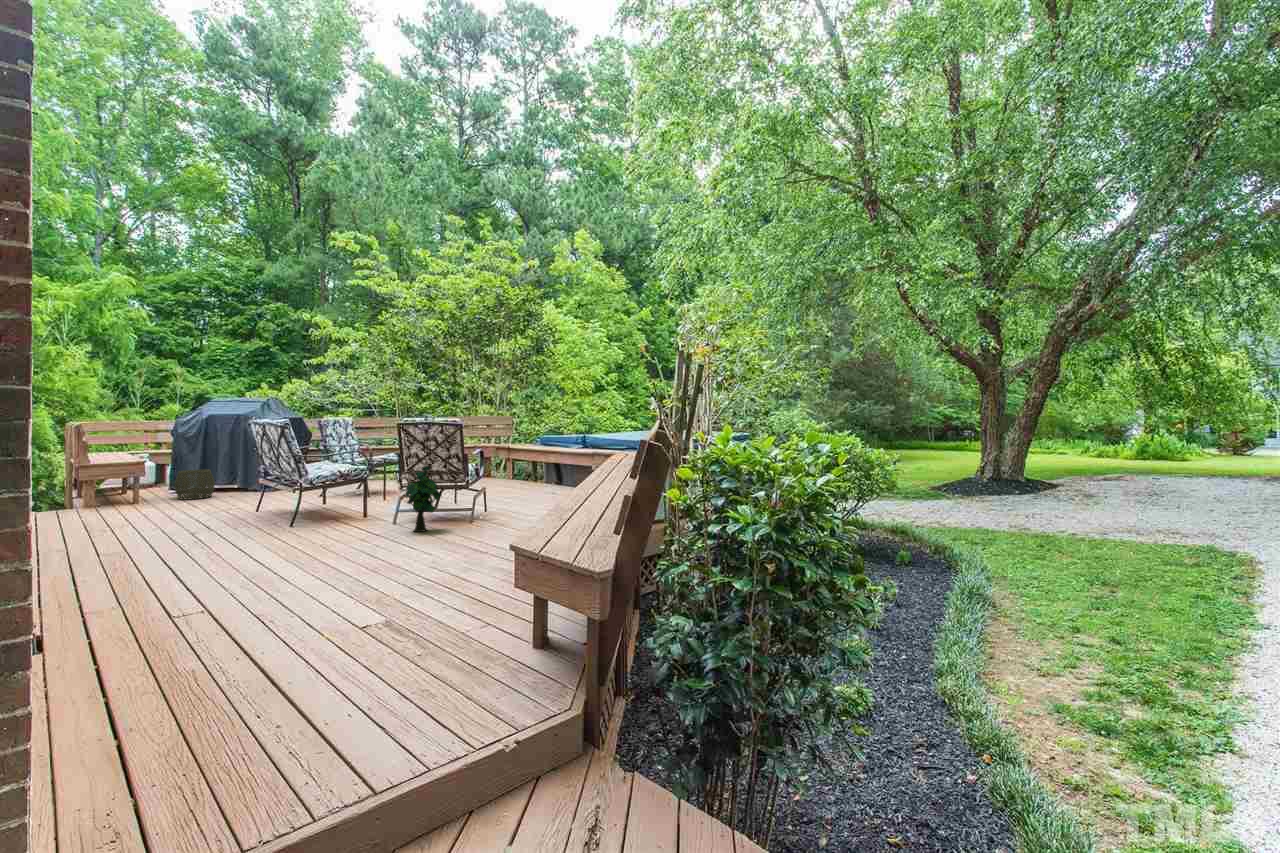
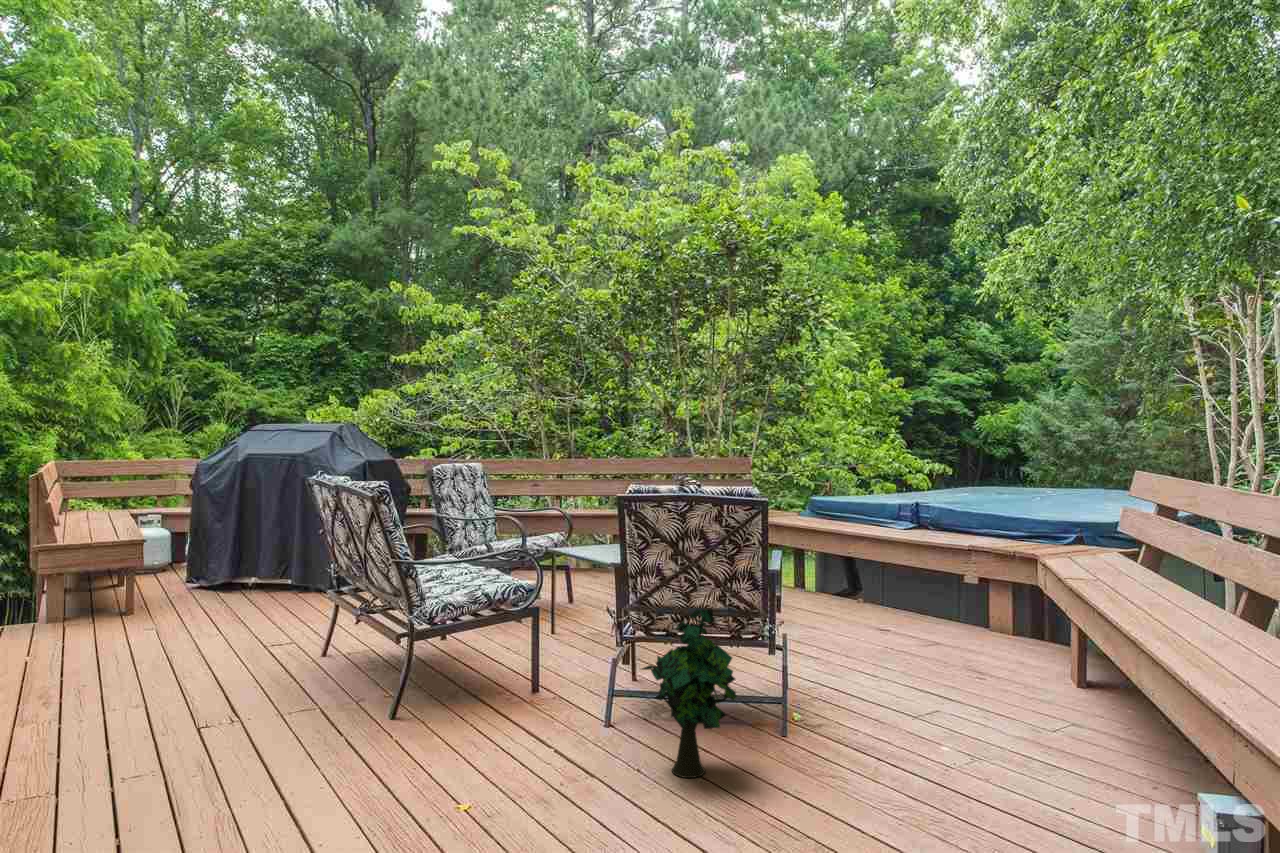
woven basket: present [175,469,215,500] -> none [192,549,257,605]

